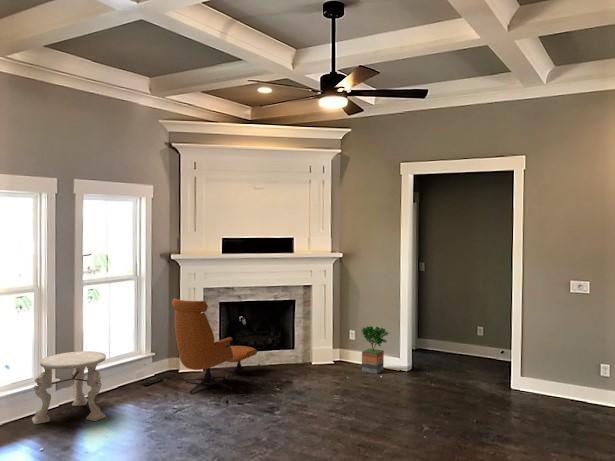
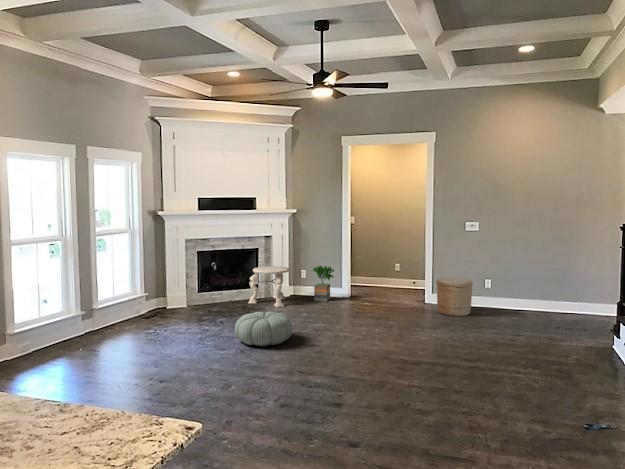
lounge chair: present [172,298,257,393] -> none [171,247,232,323]
side table: present [32,351,106,424] -> present [248,266,290,307]
woven basket: none [522,353,576,412] -> present [436,277,473,316]
pouf: none [225,389,301,439] -> present [235,312,292,346]

